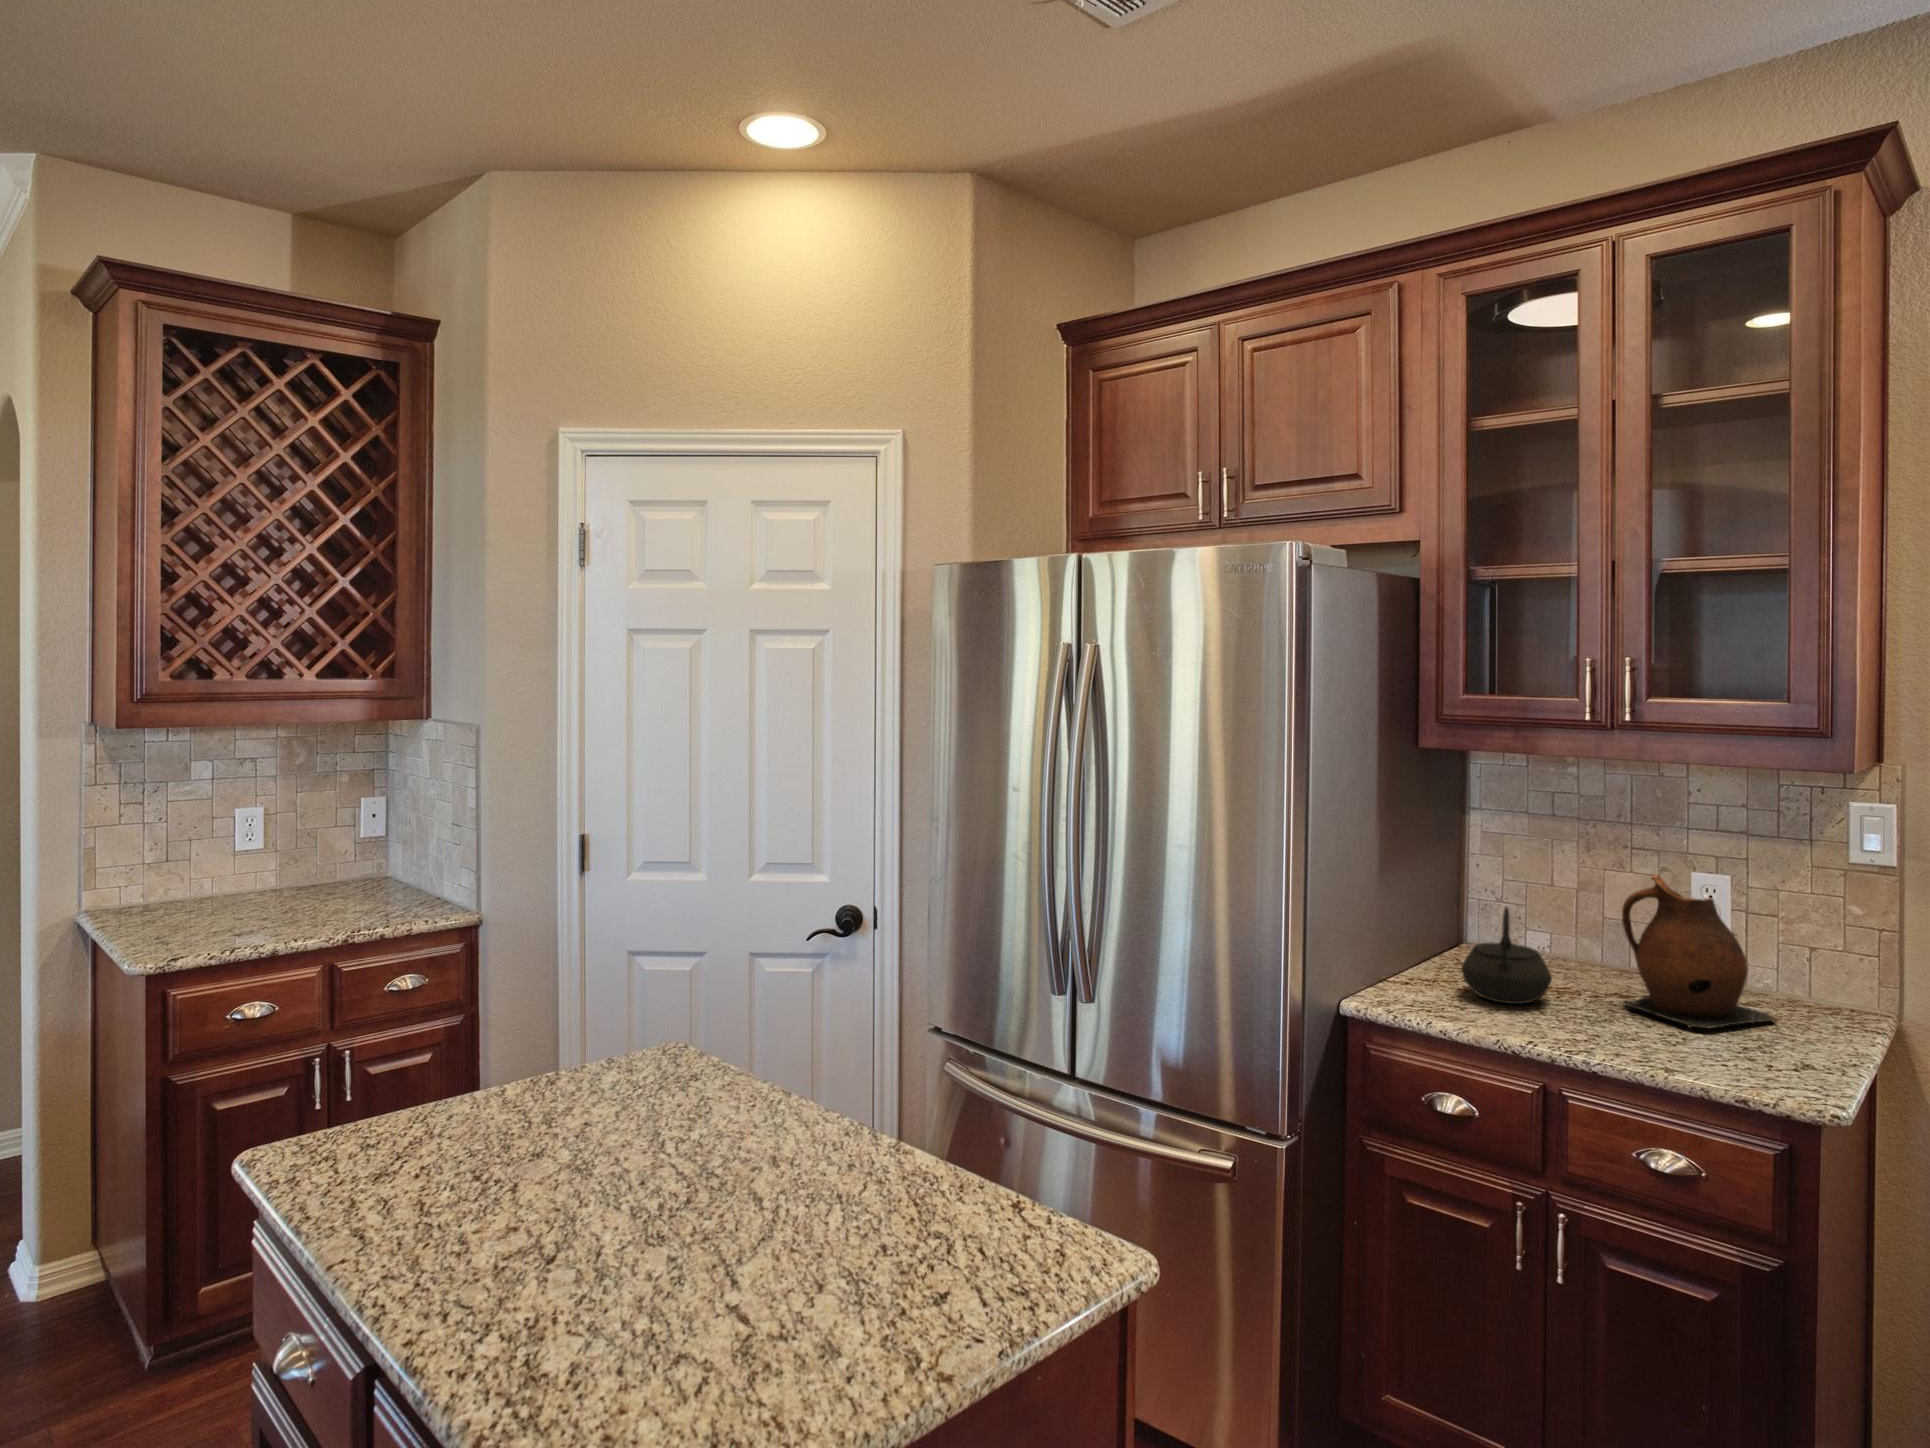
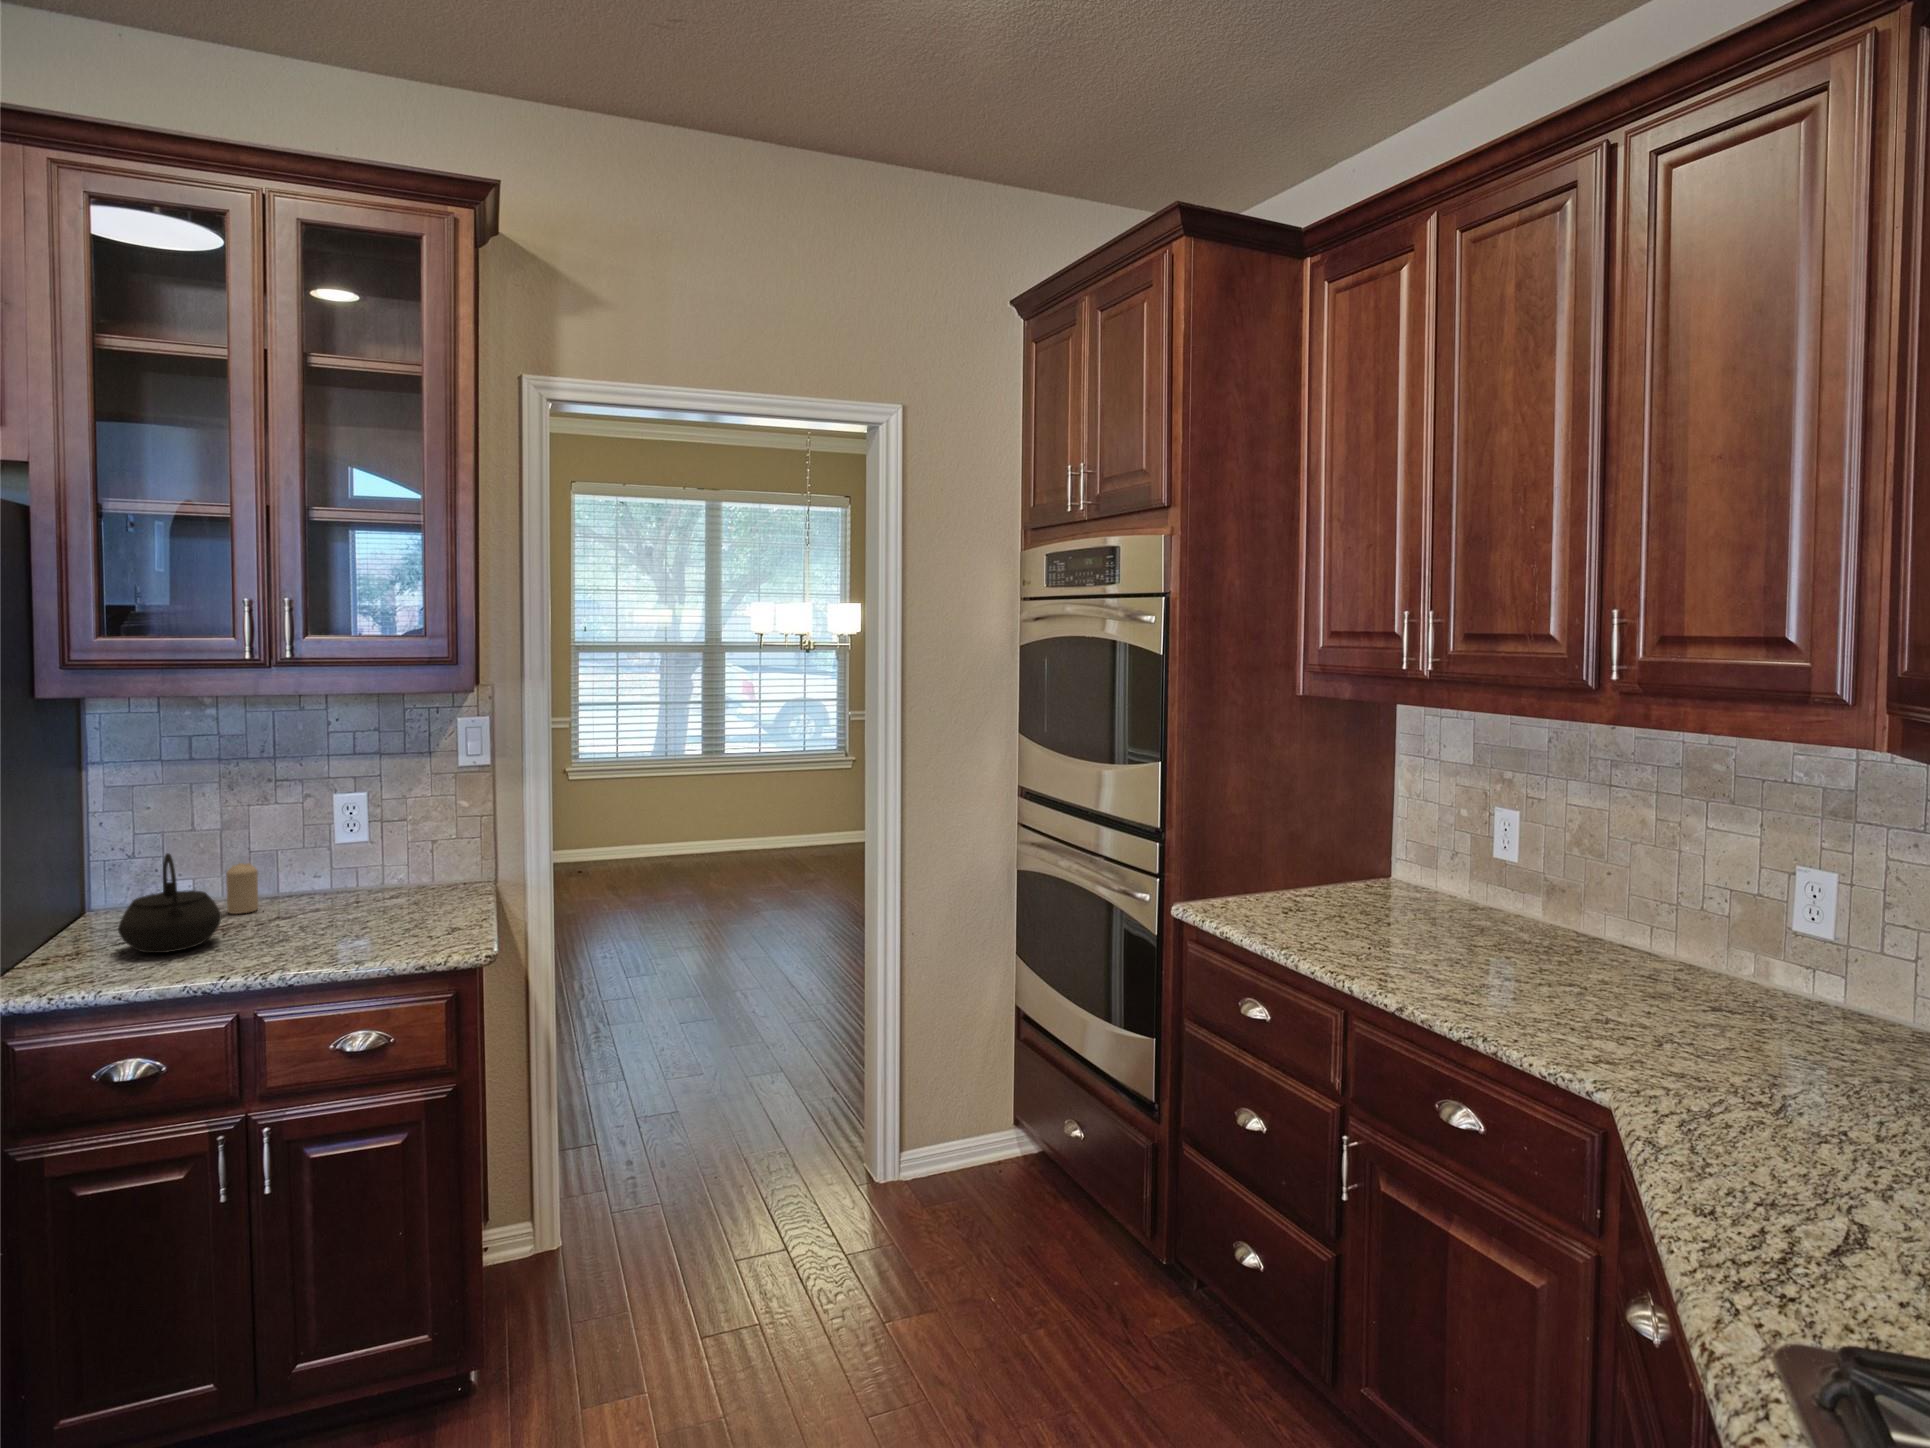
ceramic pitcher: present [1622,875,1774,1028] -> none [285,798,418,927]
candle: none [1572,929,1603,981] -> present [226,863,258,914]

